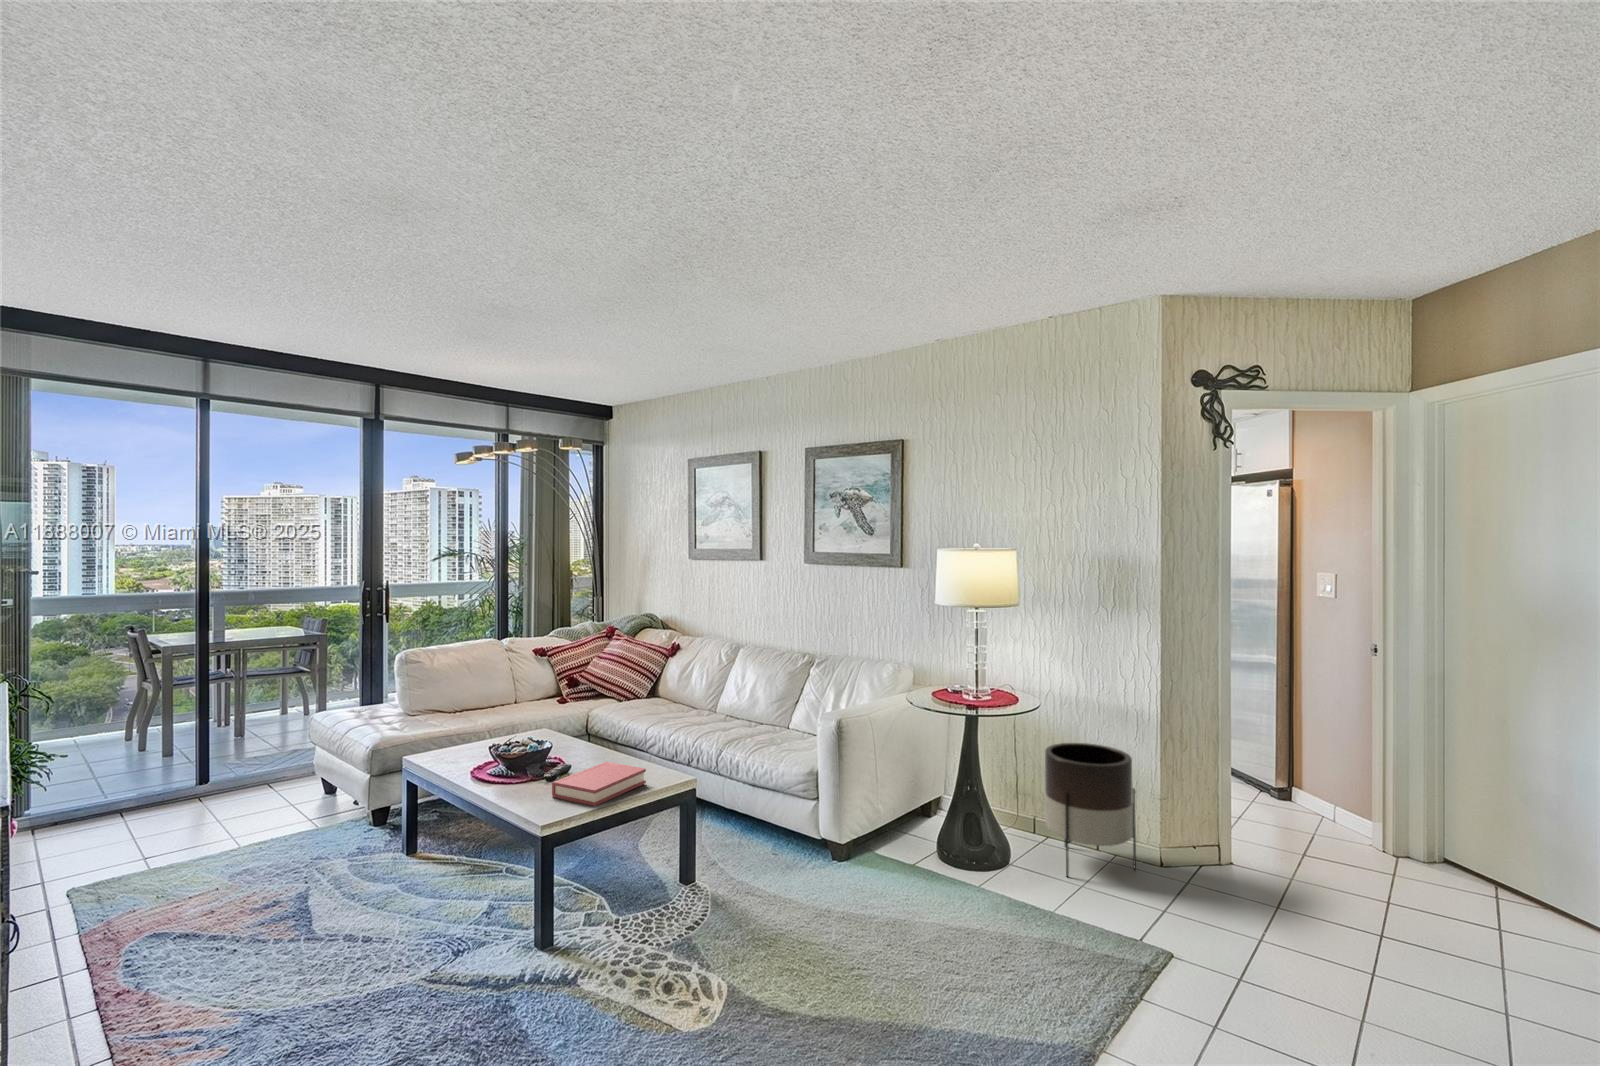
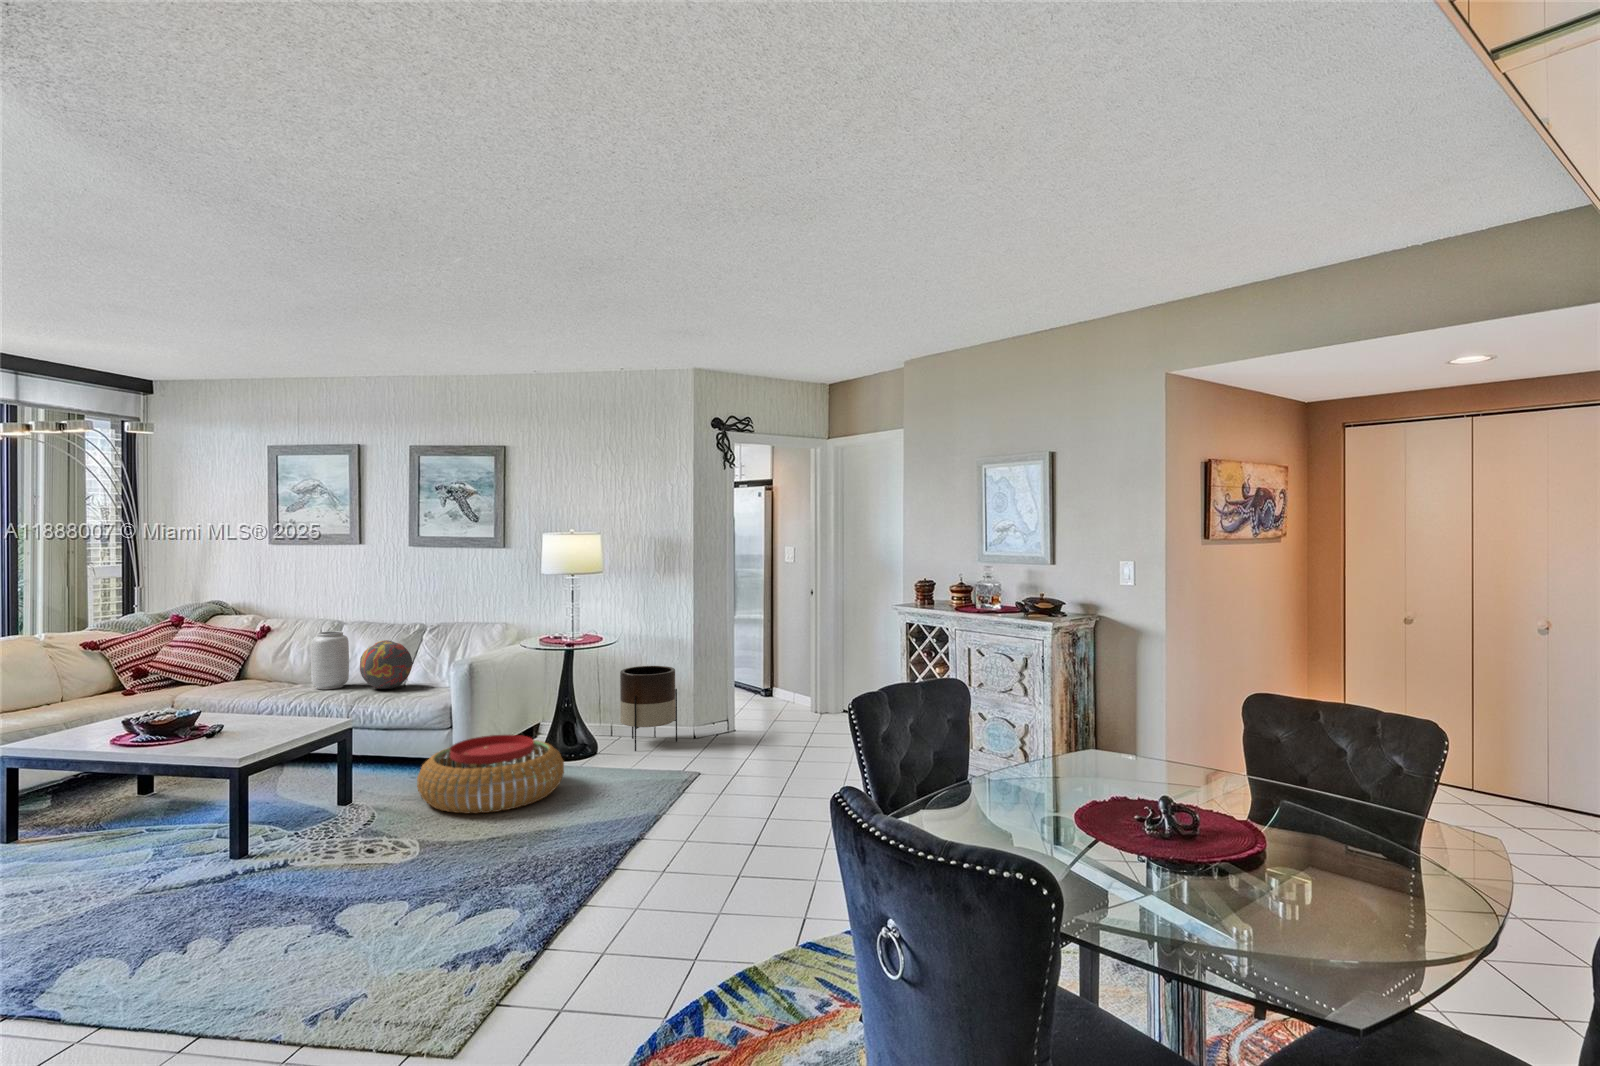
vase: none [698,656,734,722] -> present [311,631,349,690]
decorative orb: none [737,673,791,731] -> present [360,640,412,689]
hardback book: present [552,762,646,806] -> none [238,712,317,739]
pouf: none [745,831,945,973] -> present [417,735,564,813]

